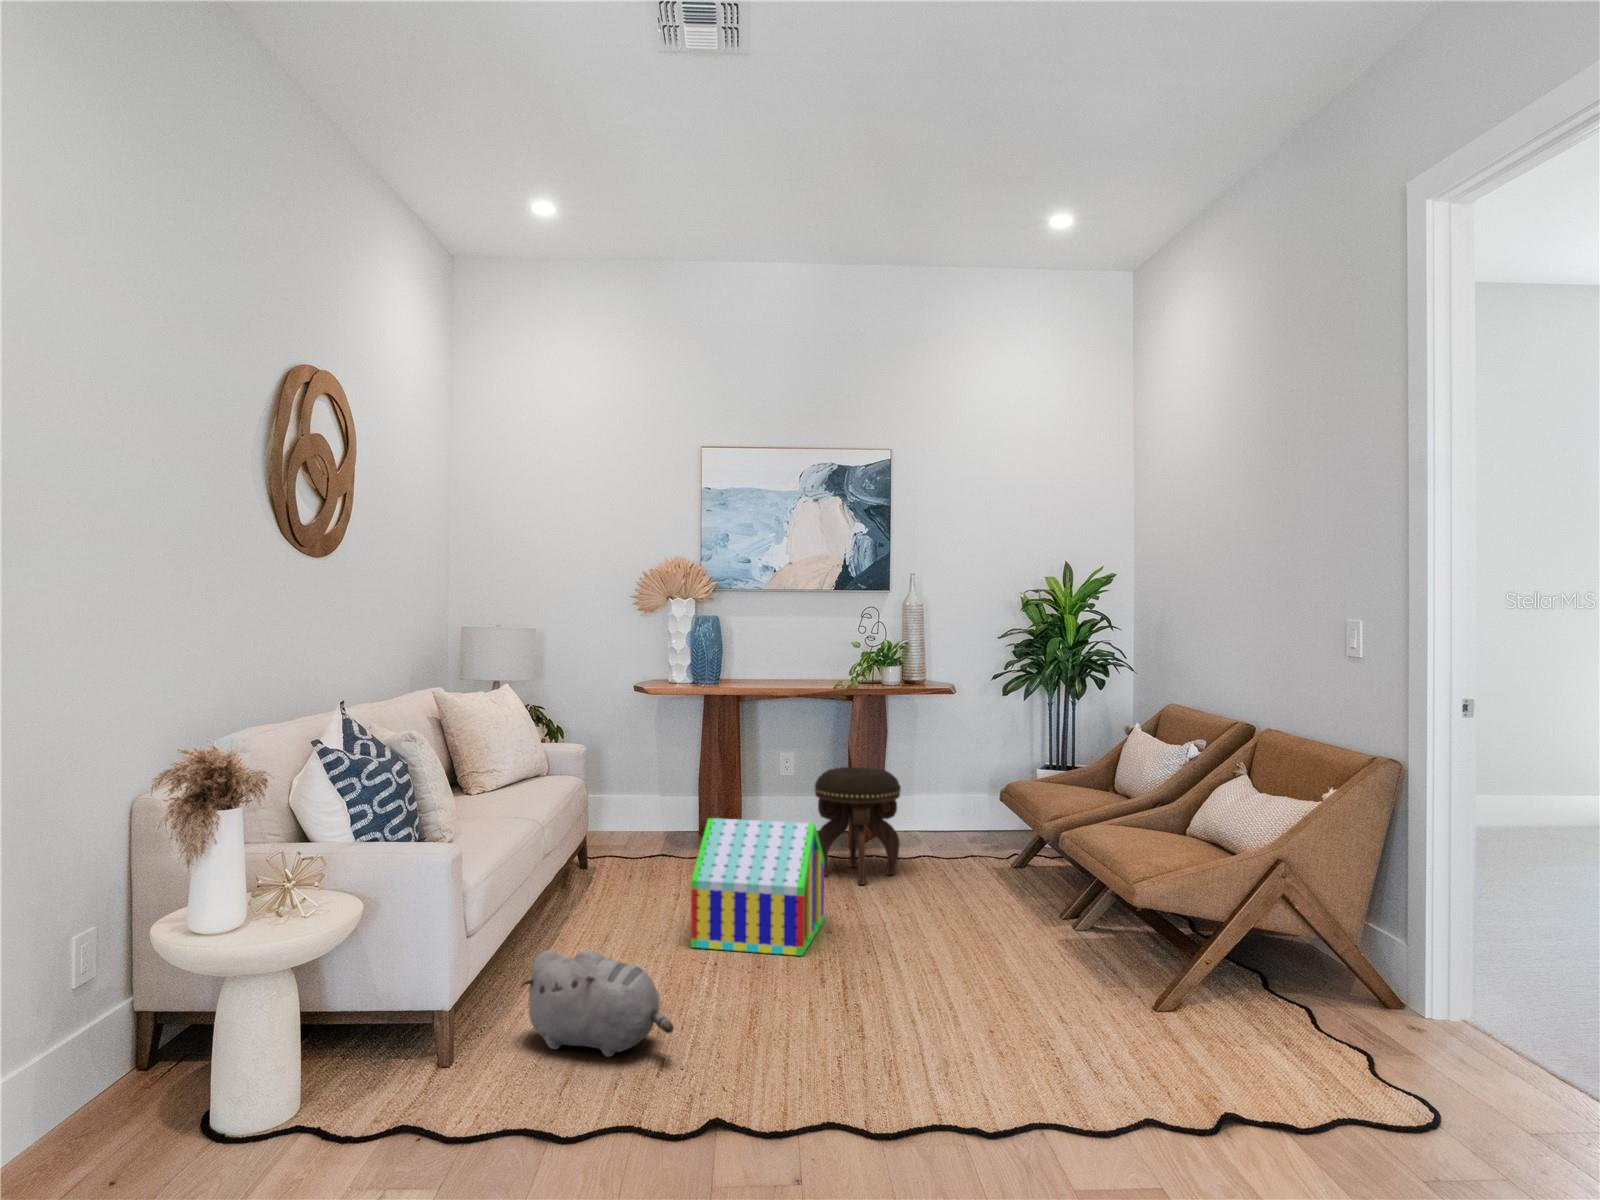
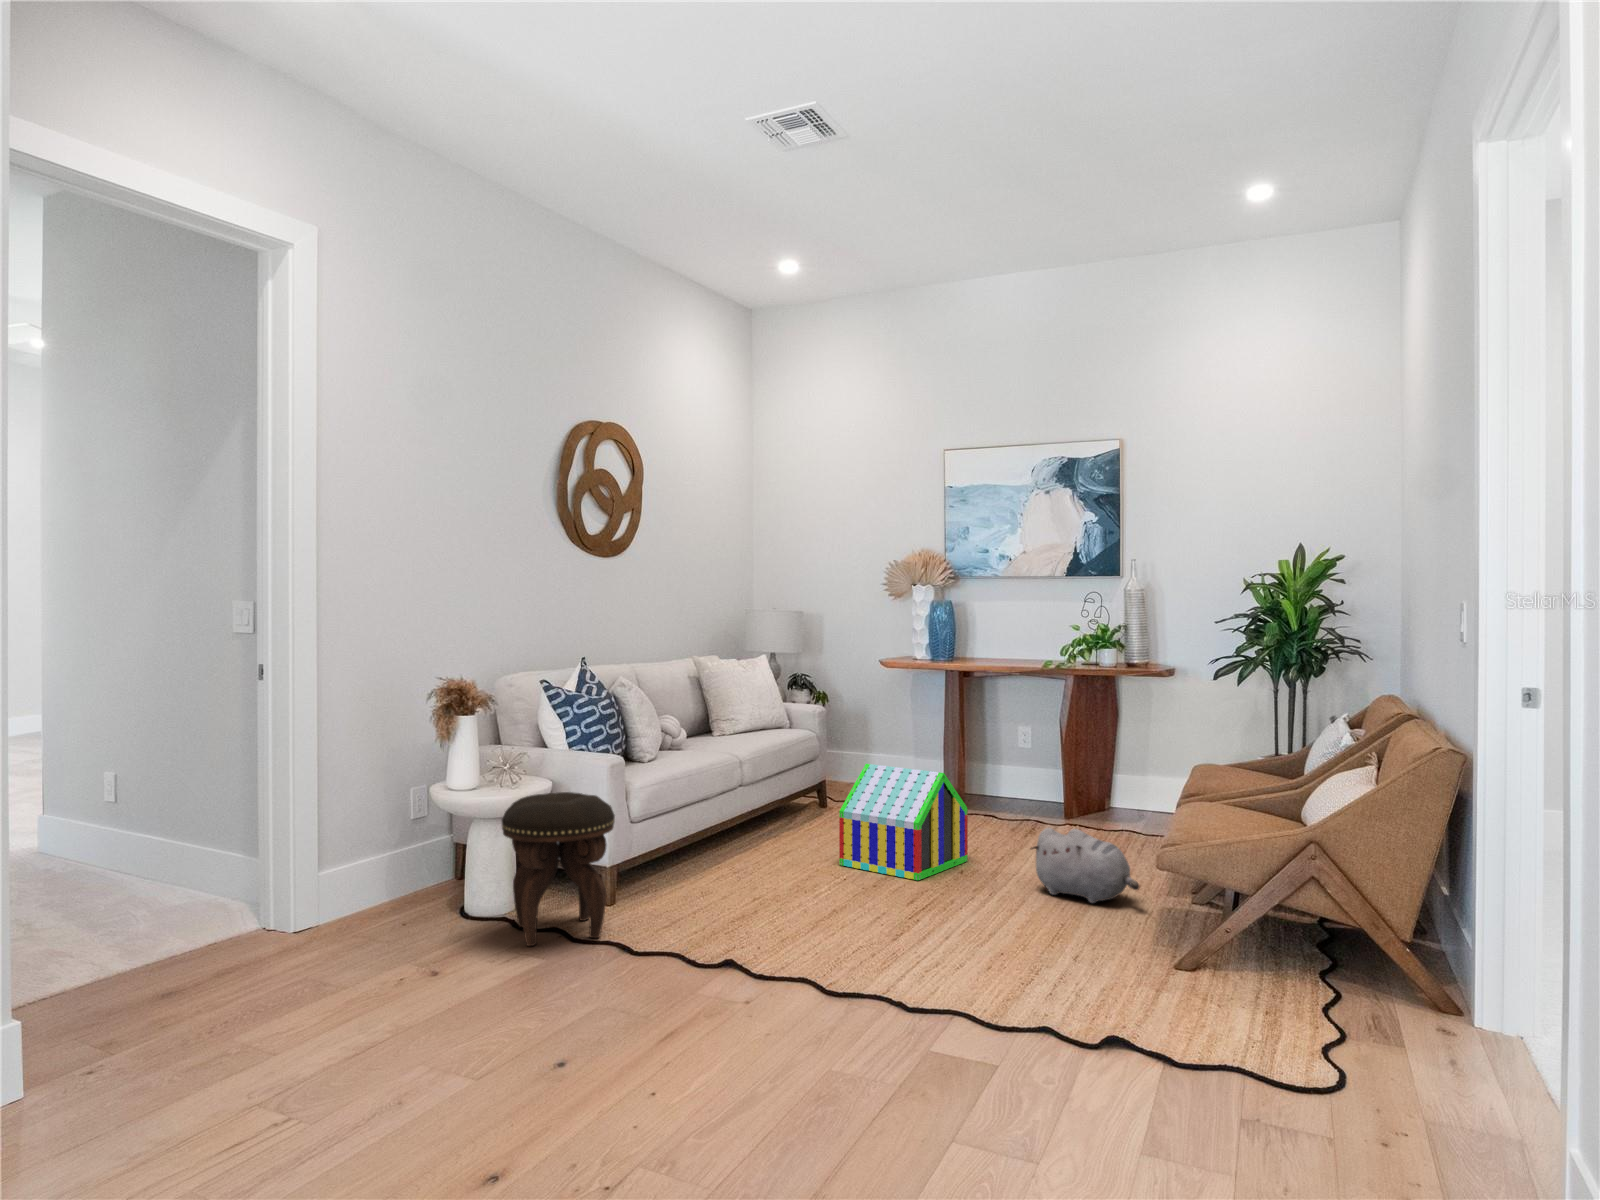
footstool: present [815,767,901,885] -> present [502,792,615,946]
plush toy: present [521,950,673,1057] -> present [1031,828,1139,903]

